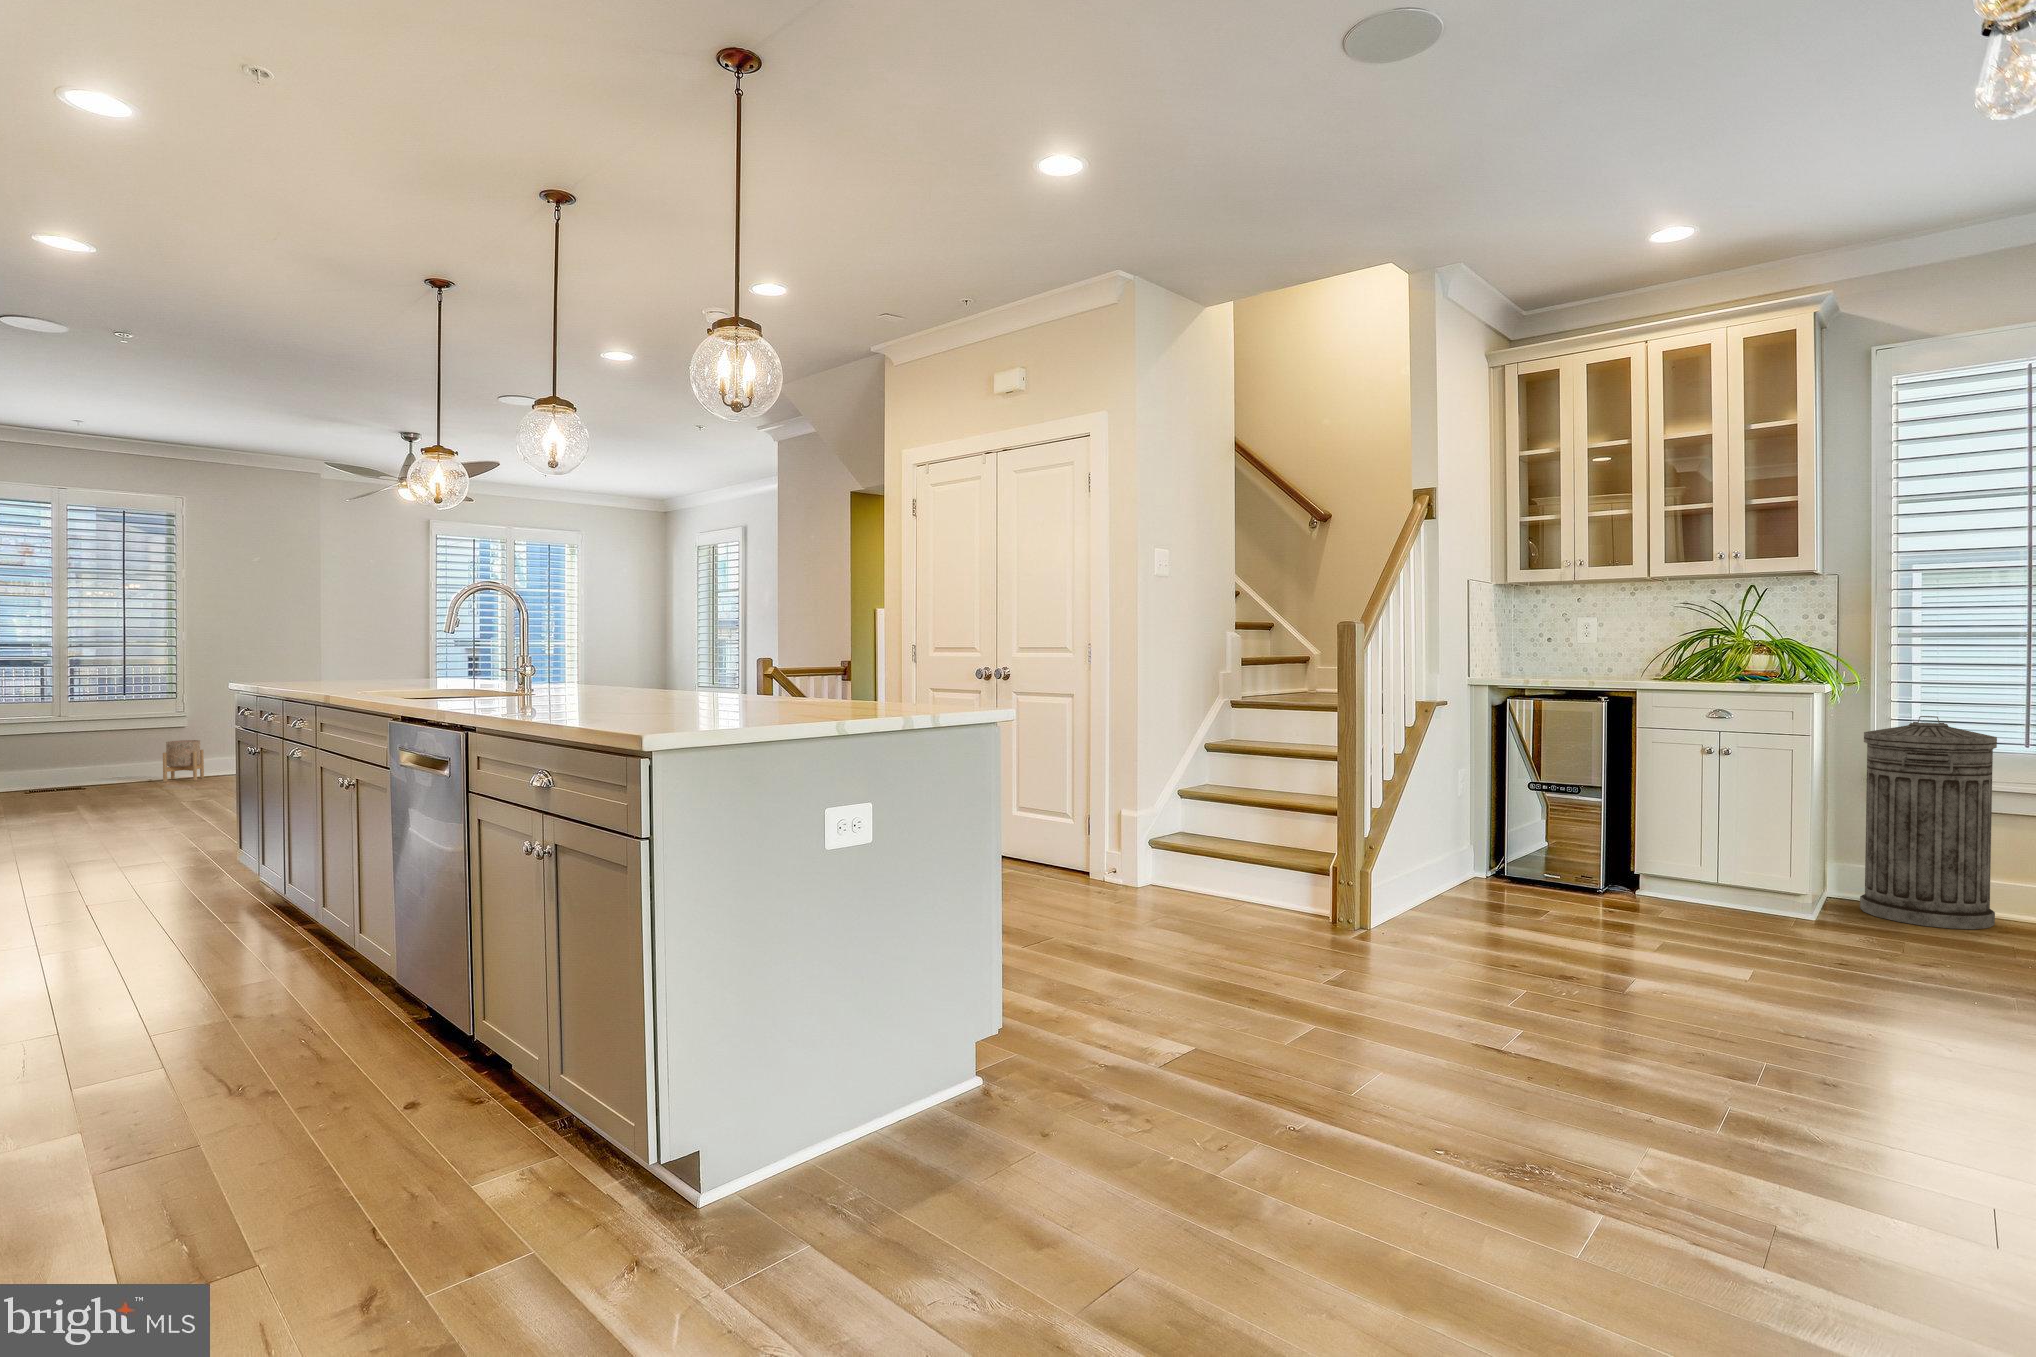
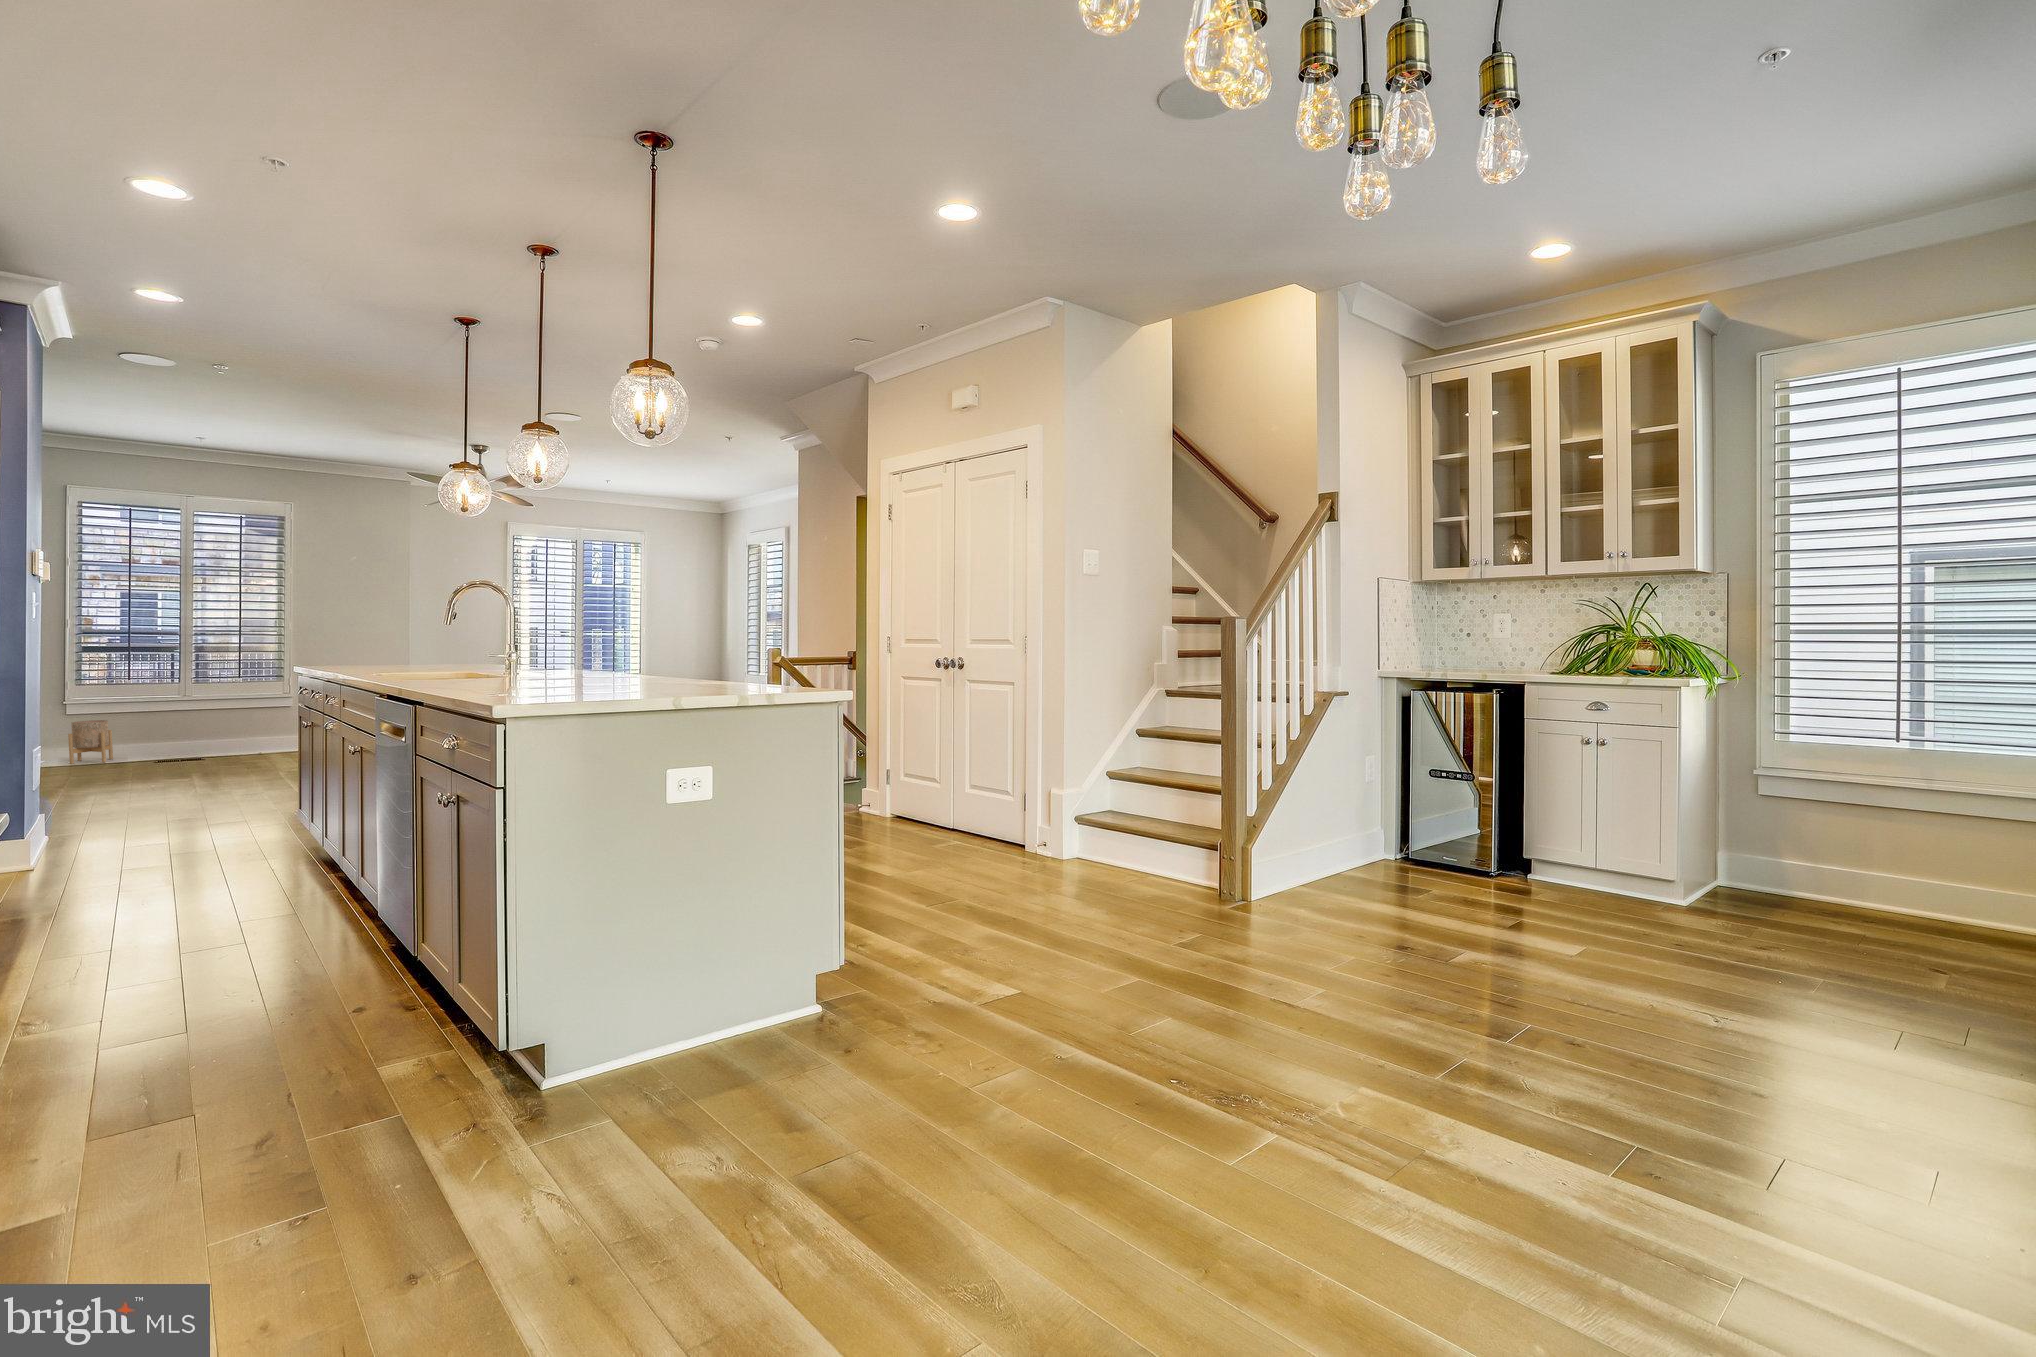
trash can: present [1860,716,1997,929] -> none [1725,710,1847,905]

